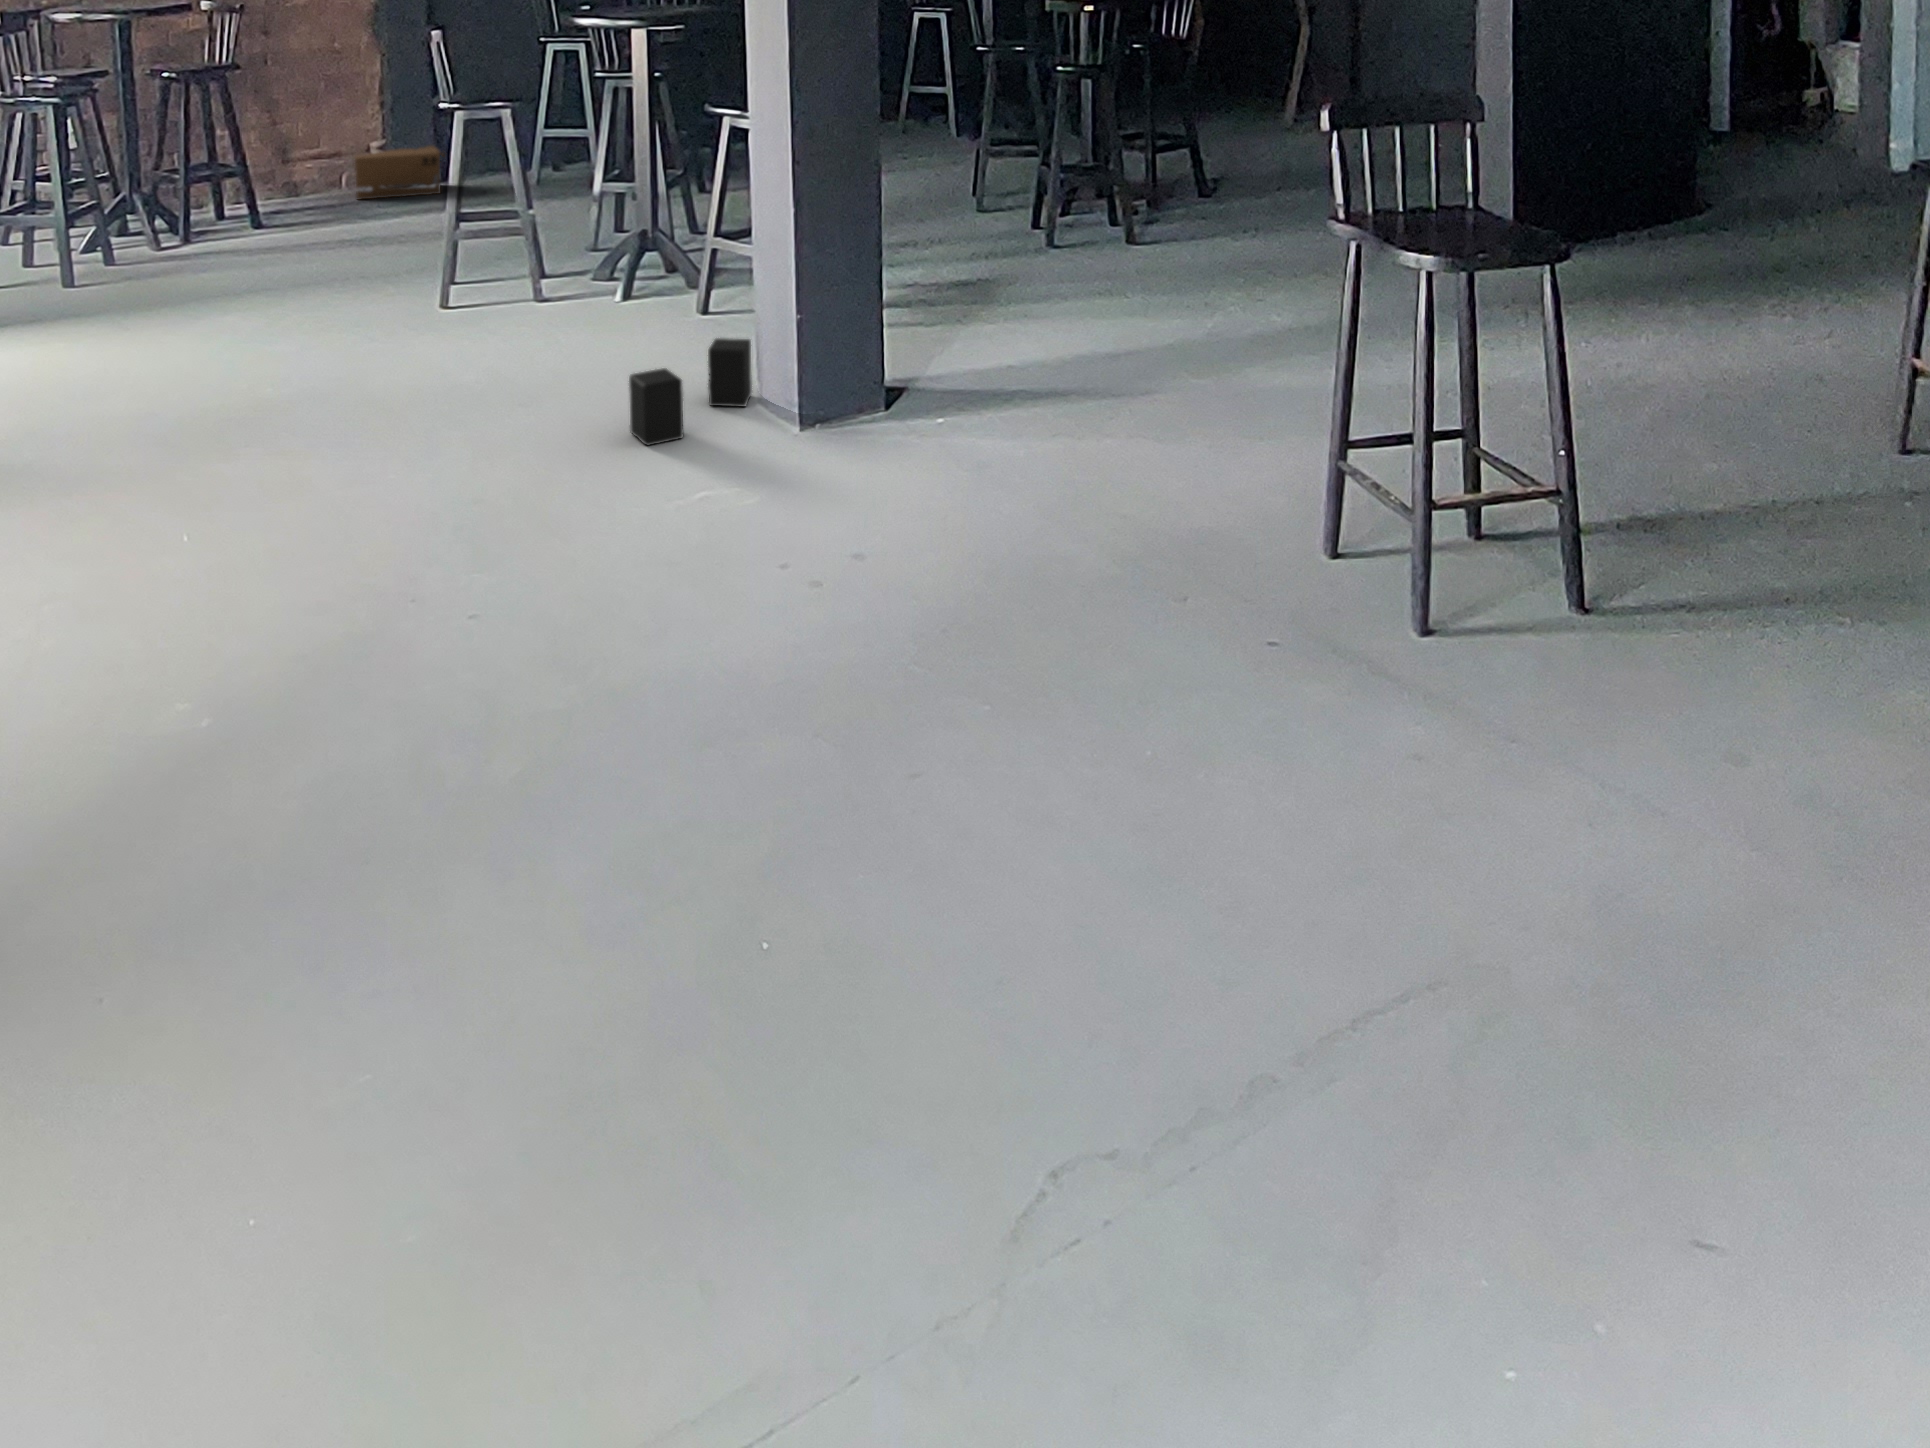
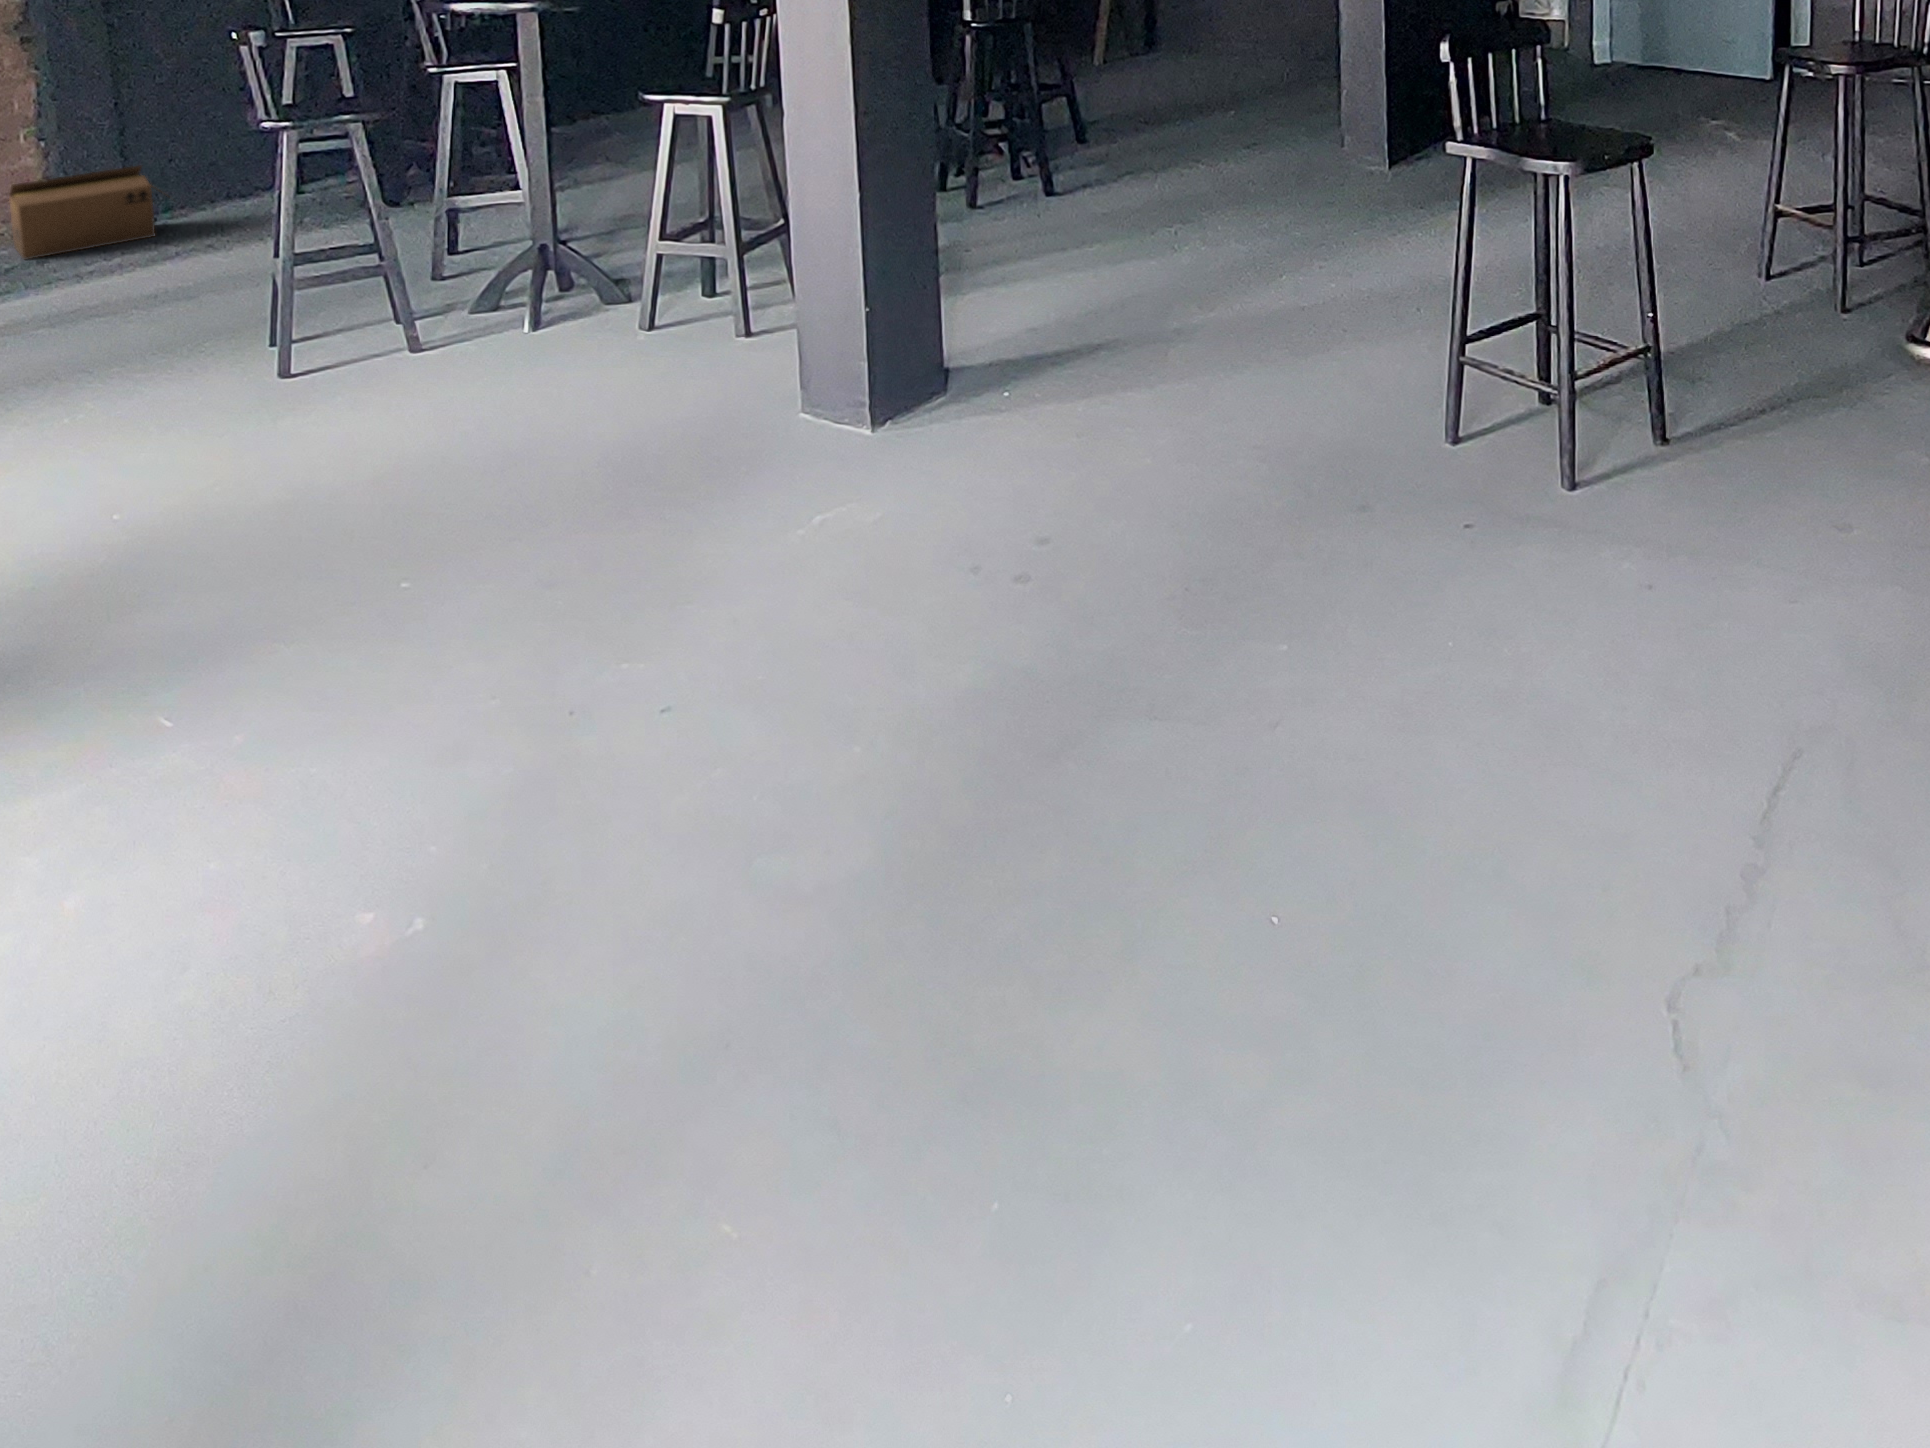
speaker: present [629,338,752,445] -> none [681,343,794,482]

